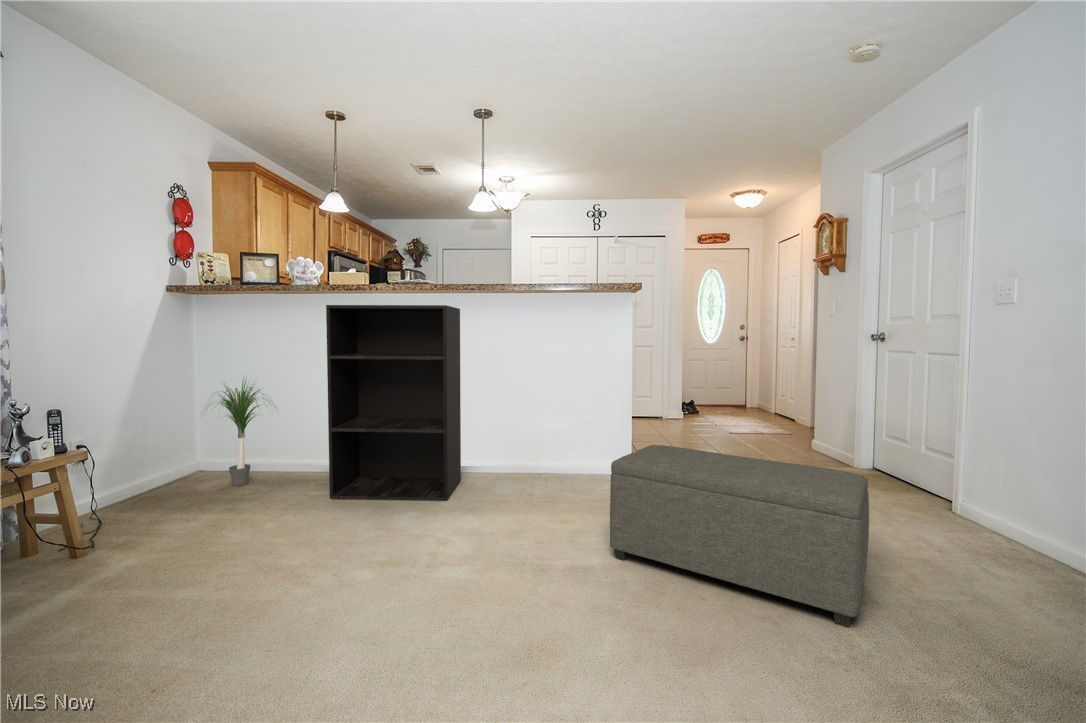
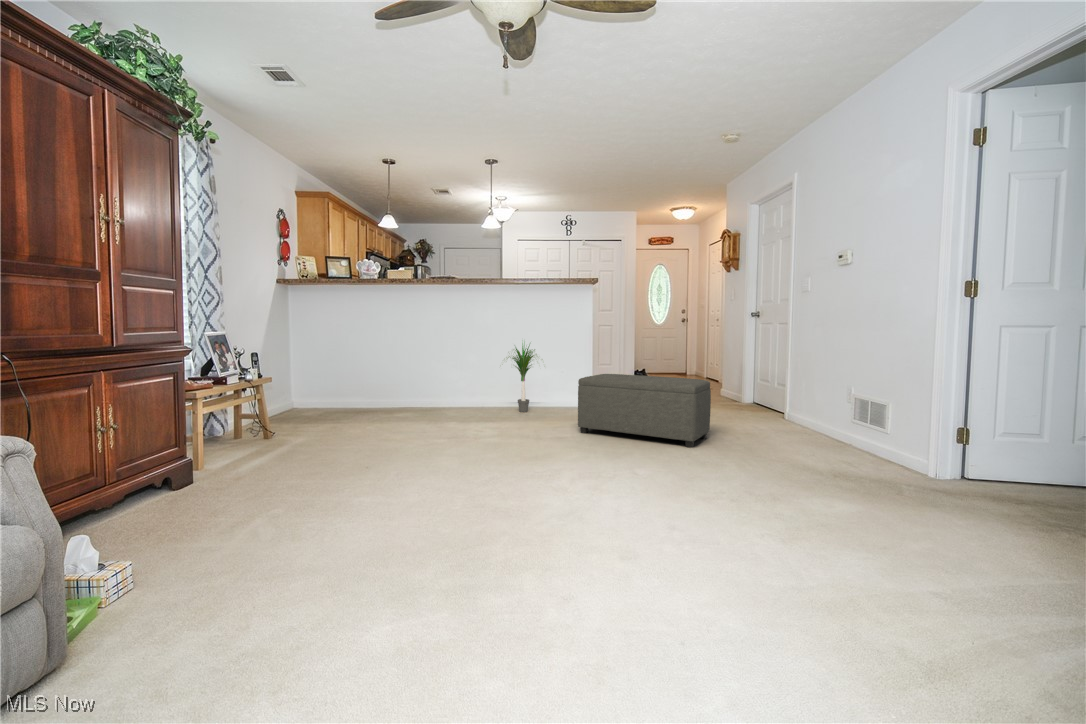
bookshelf: present [326,305,461,501] -> none [398,292,481,417]
potted plant: present [204,379,276,486] -> present [508,344,535,412]

